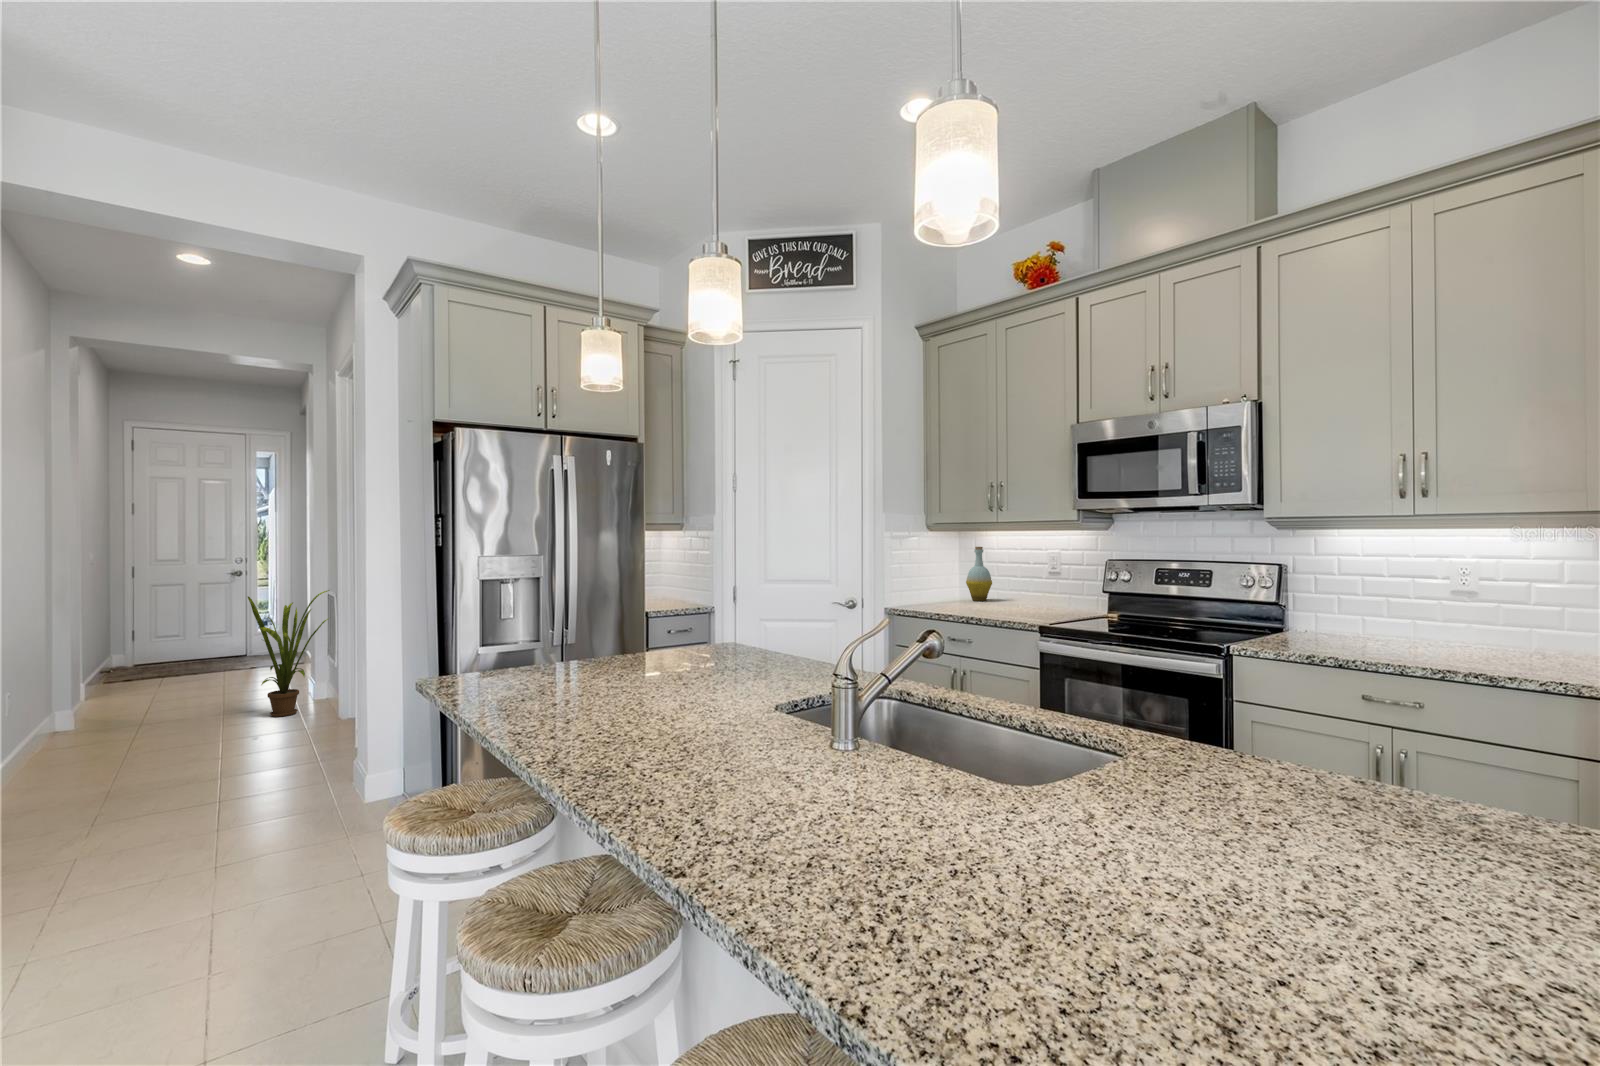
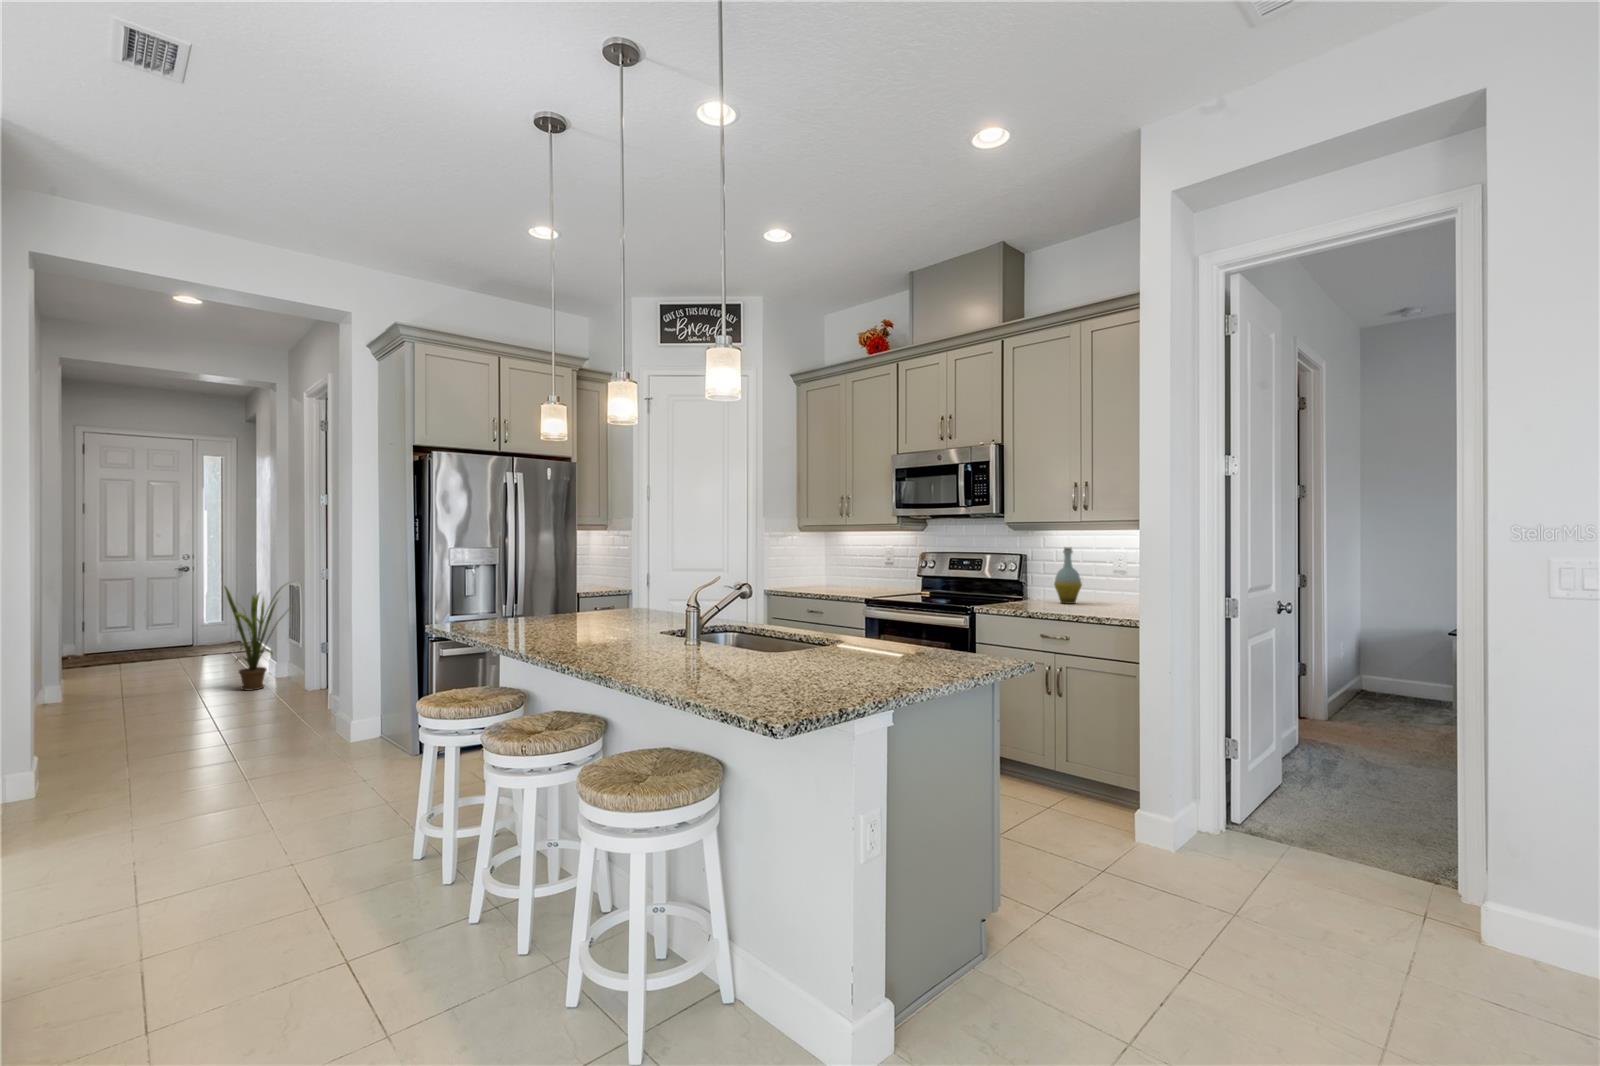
bottle: present [966,547,992,601] -> present [1054,548,1082,604]

